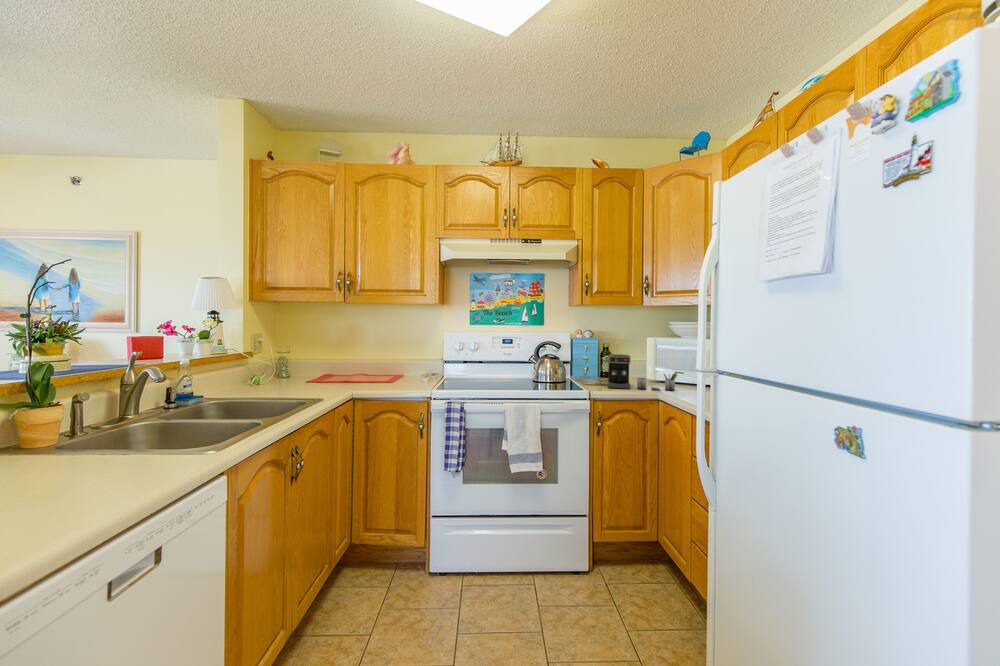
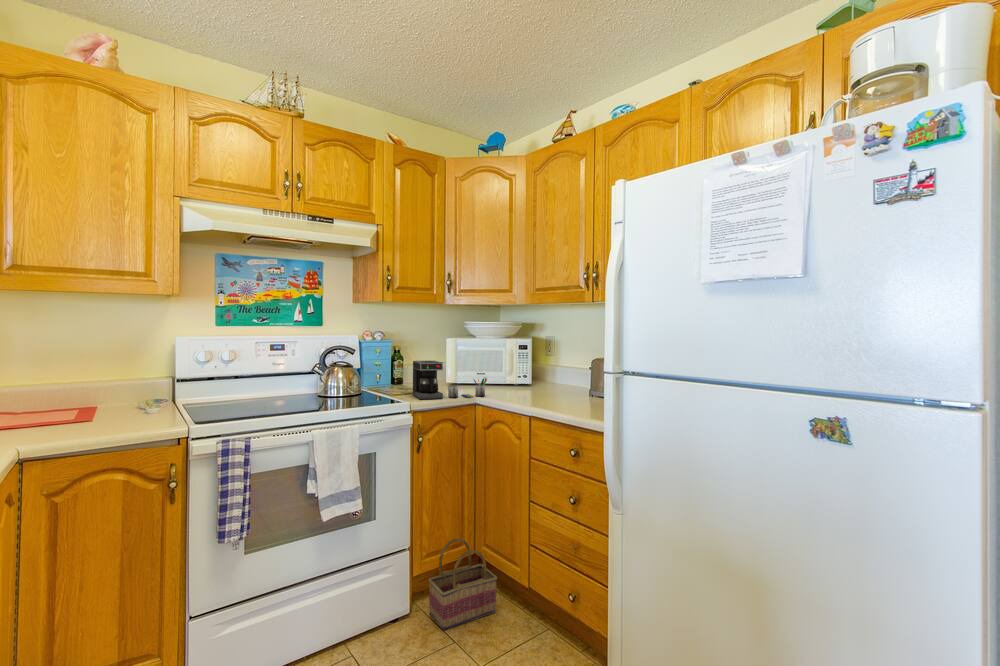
basket: none [605,517,670,598] -> present [429,538,497,630]

